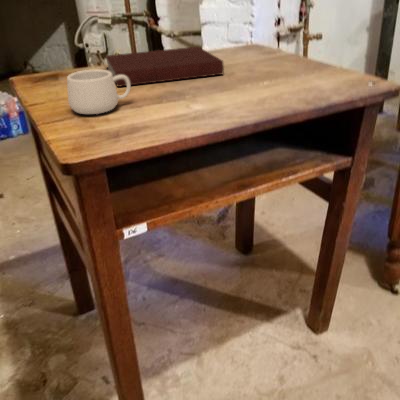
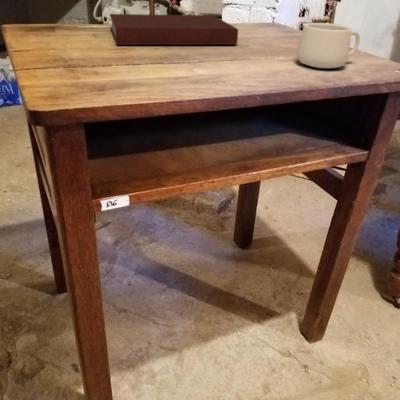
mug: present [67,69,131,114] -> present [297,23,360,68]

